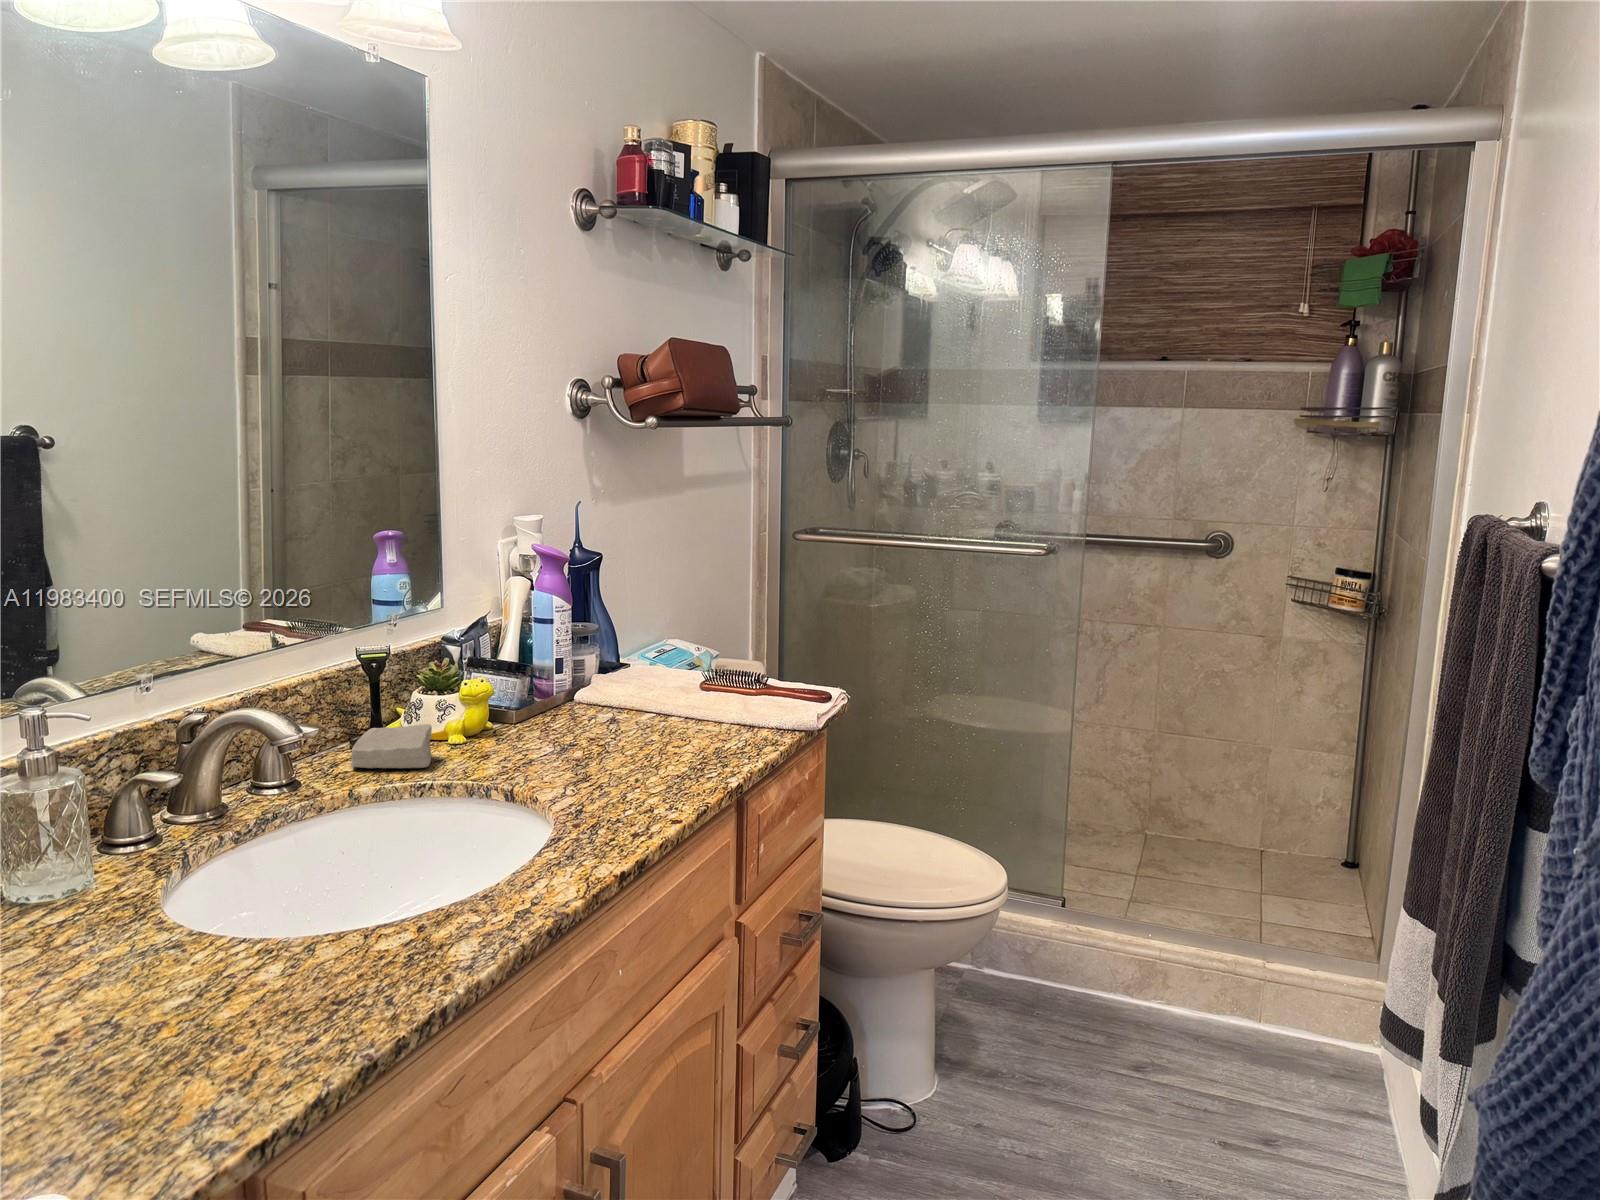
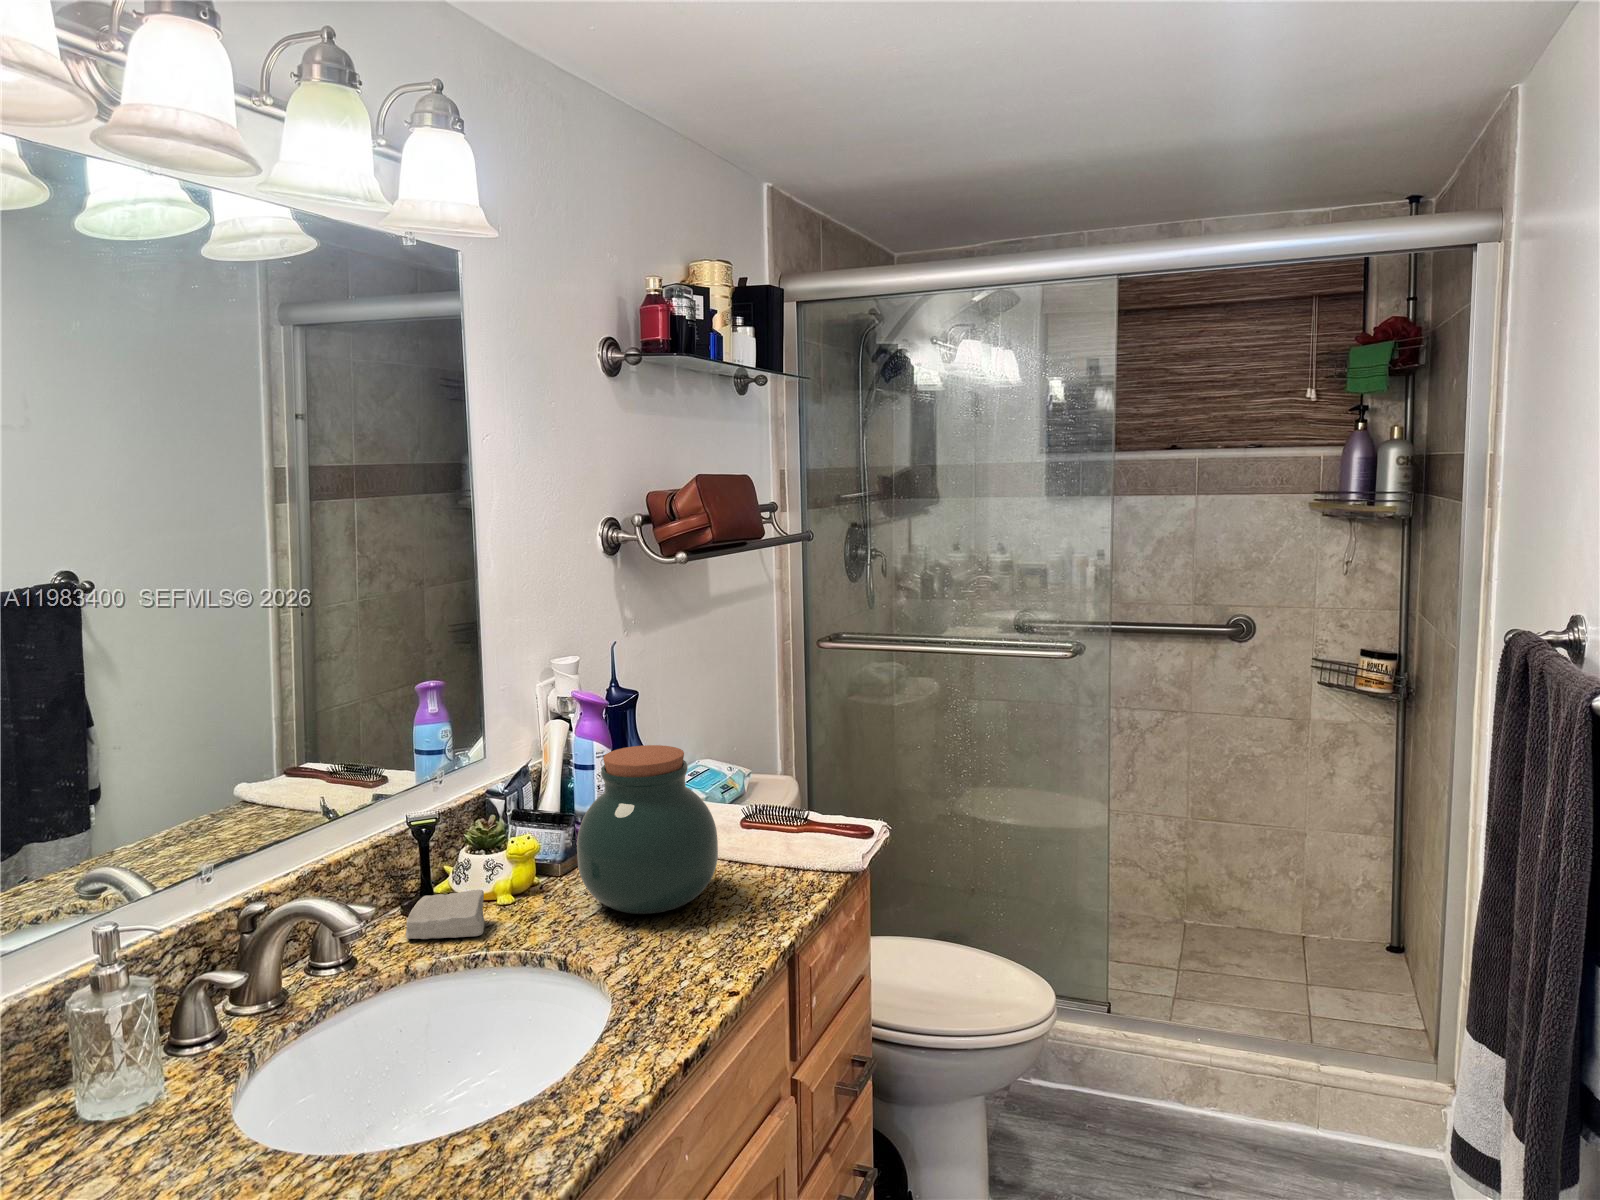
jar: none [528,591,670,756] -> present [577,745,718,914]

